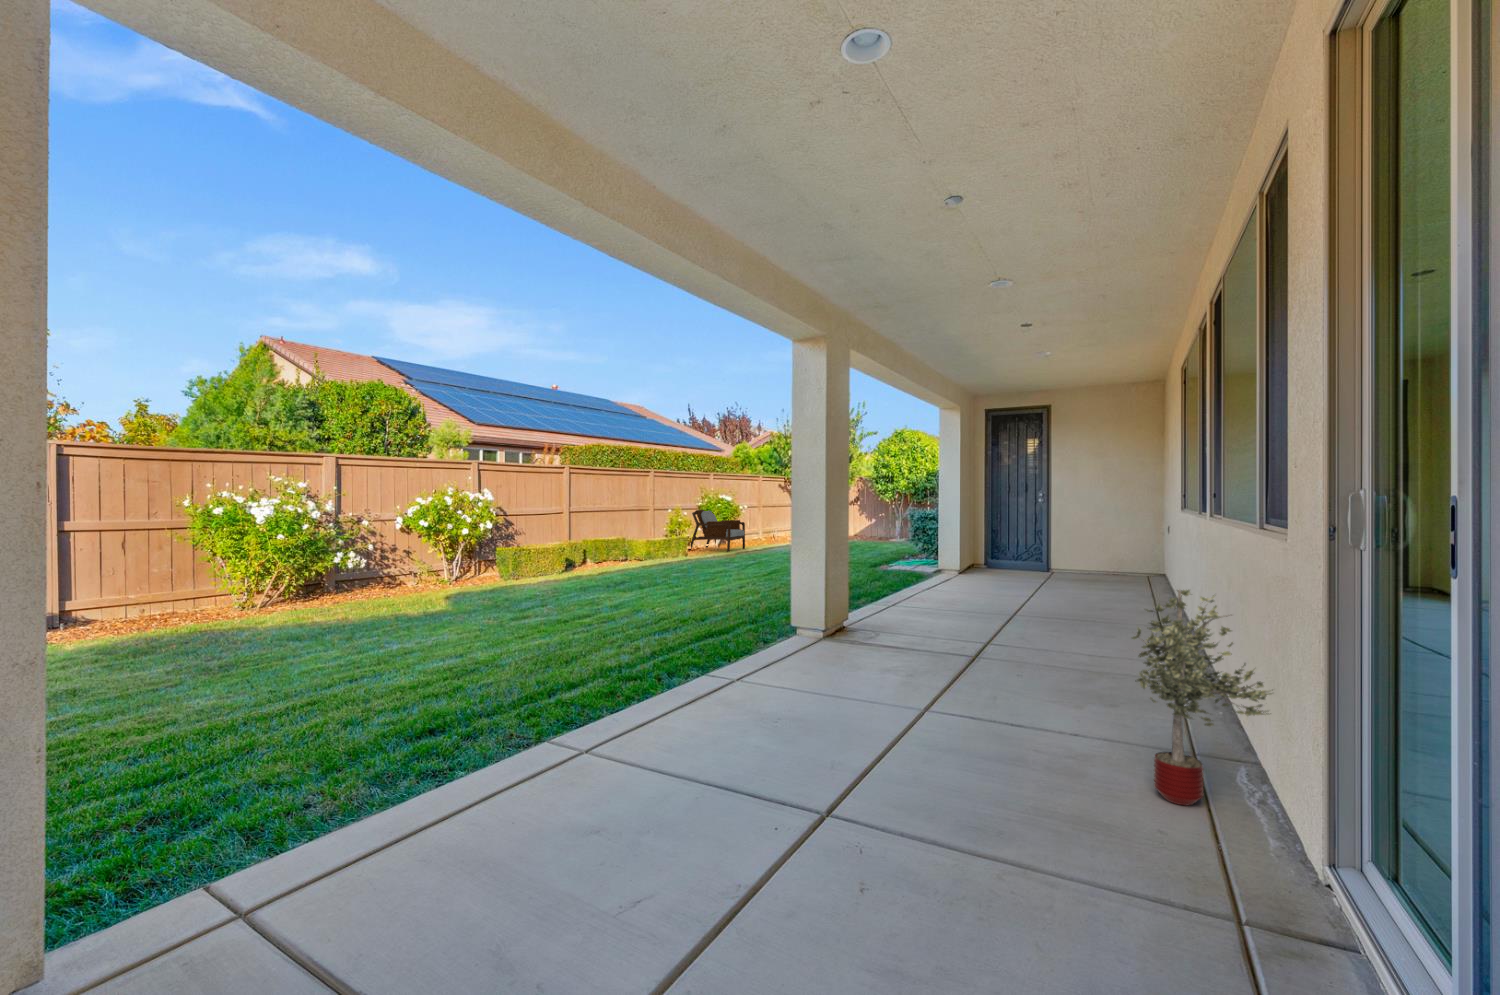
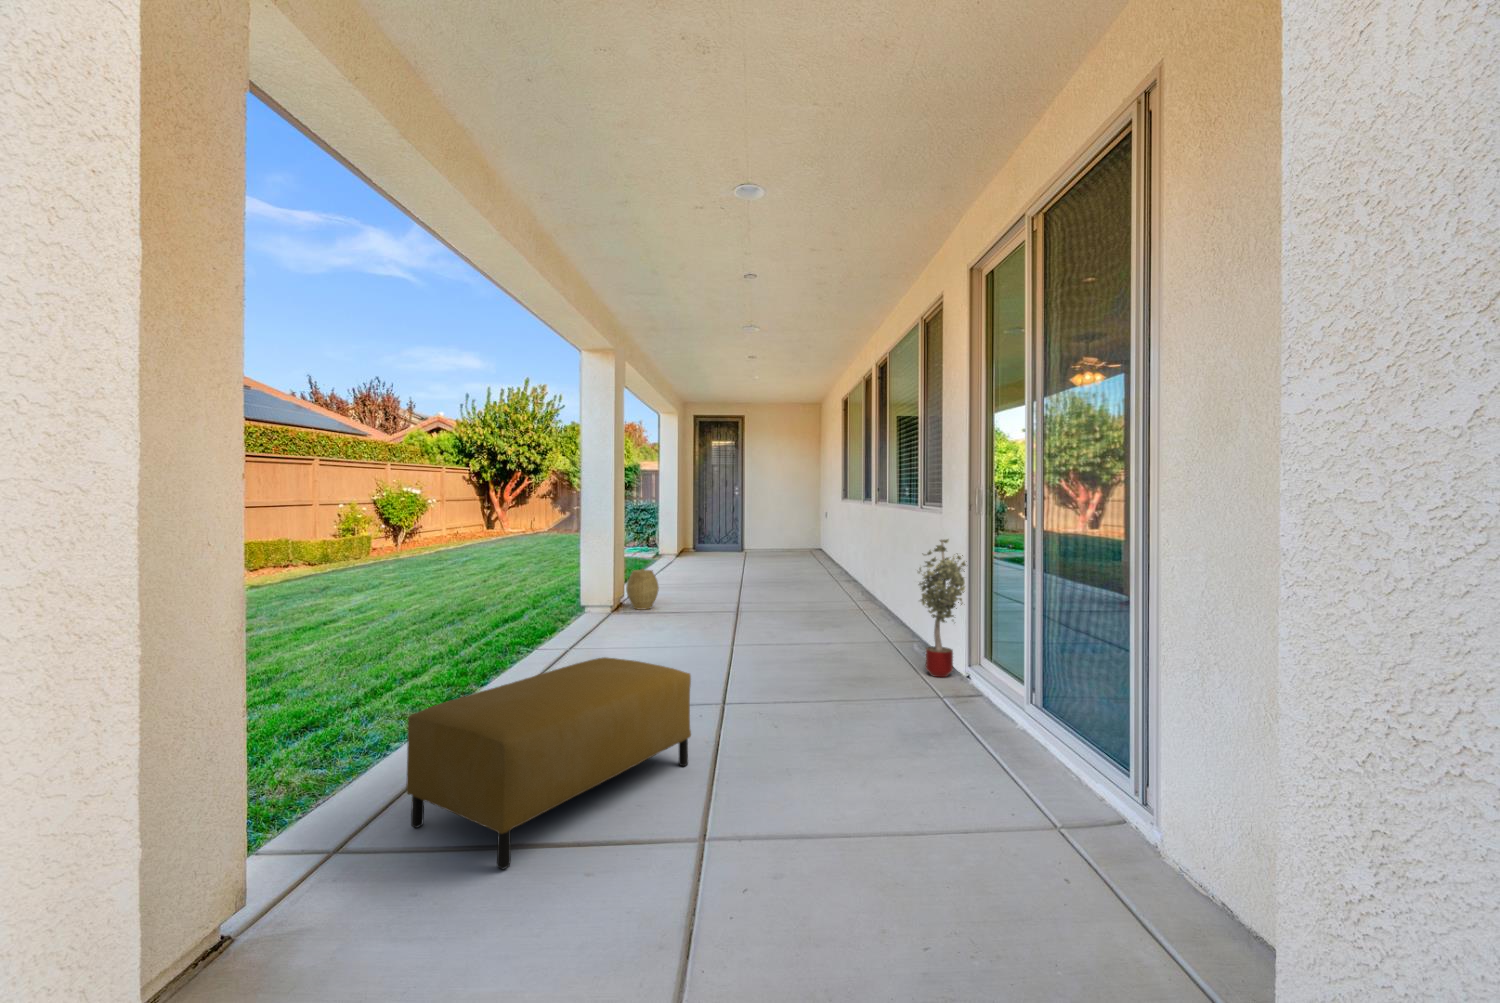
armchair: present [688,510,745,552] -> none [368,503,437,549]
woven basket: none [841,590,876,636] -> present [626,569,659,610]
ottoman: none [358,709,687,953] -> present [407,657,691,869]

